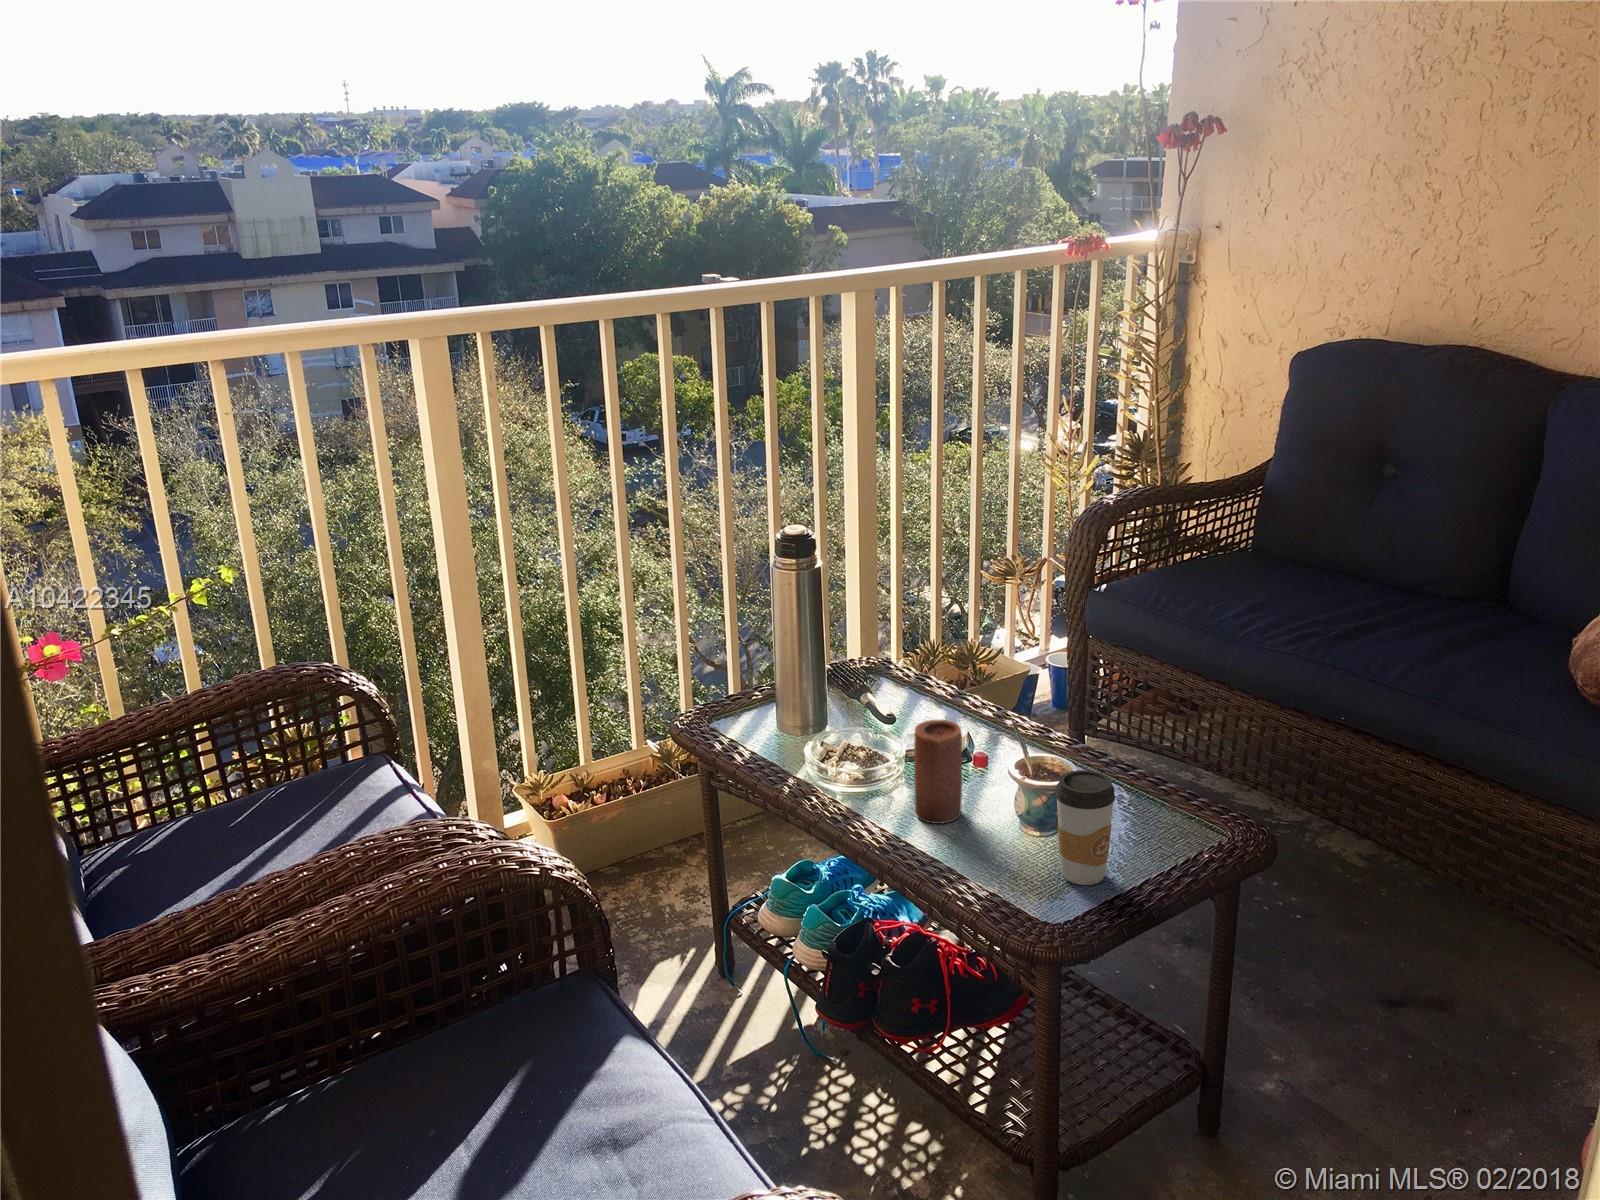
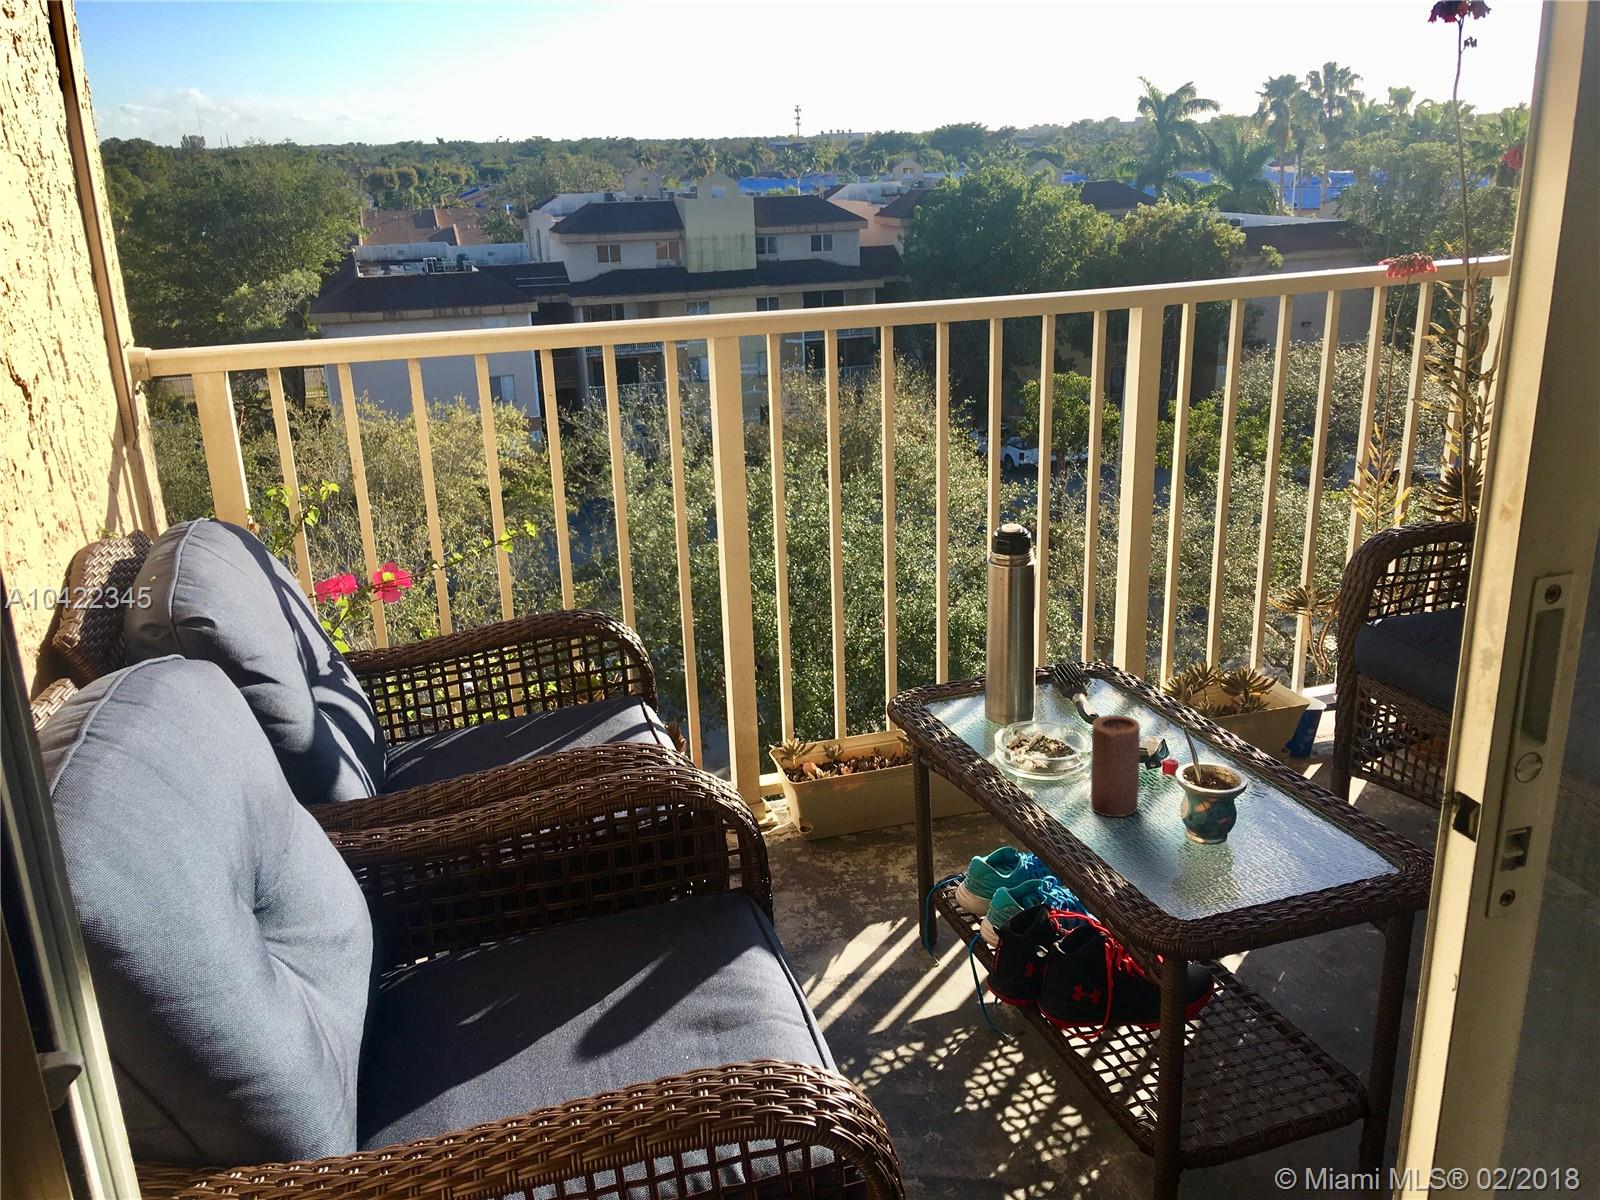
coffee cup: present [1055,770,1115,885] -> none [1205,775,1267,891]

